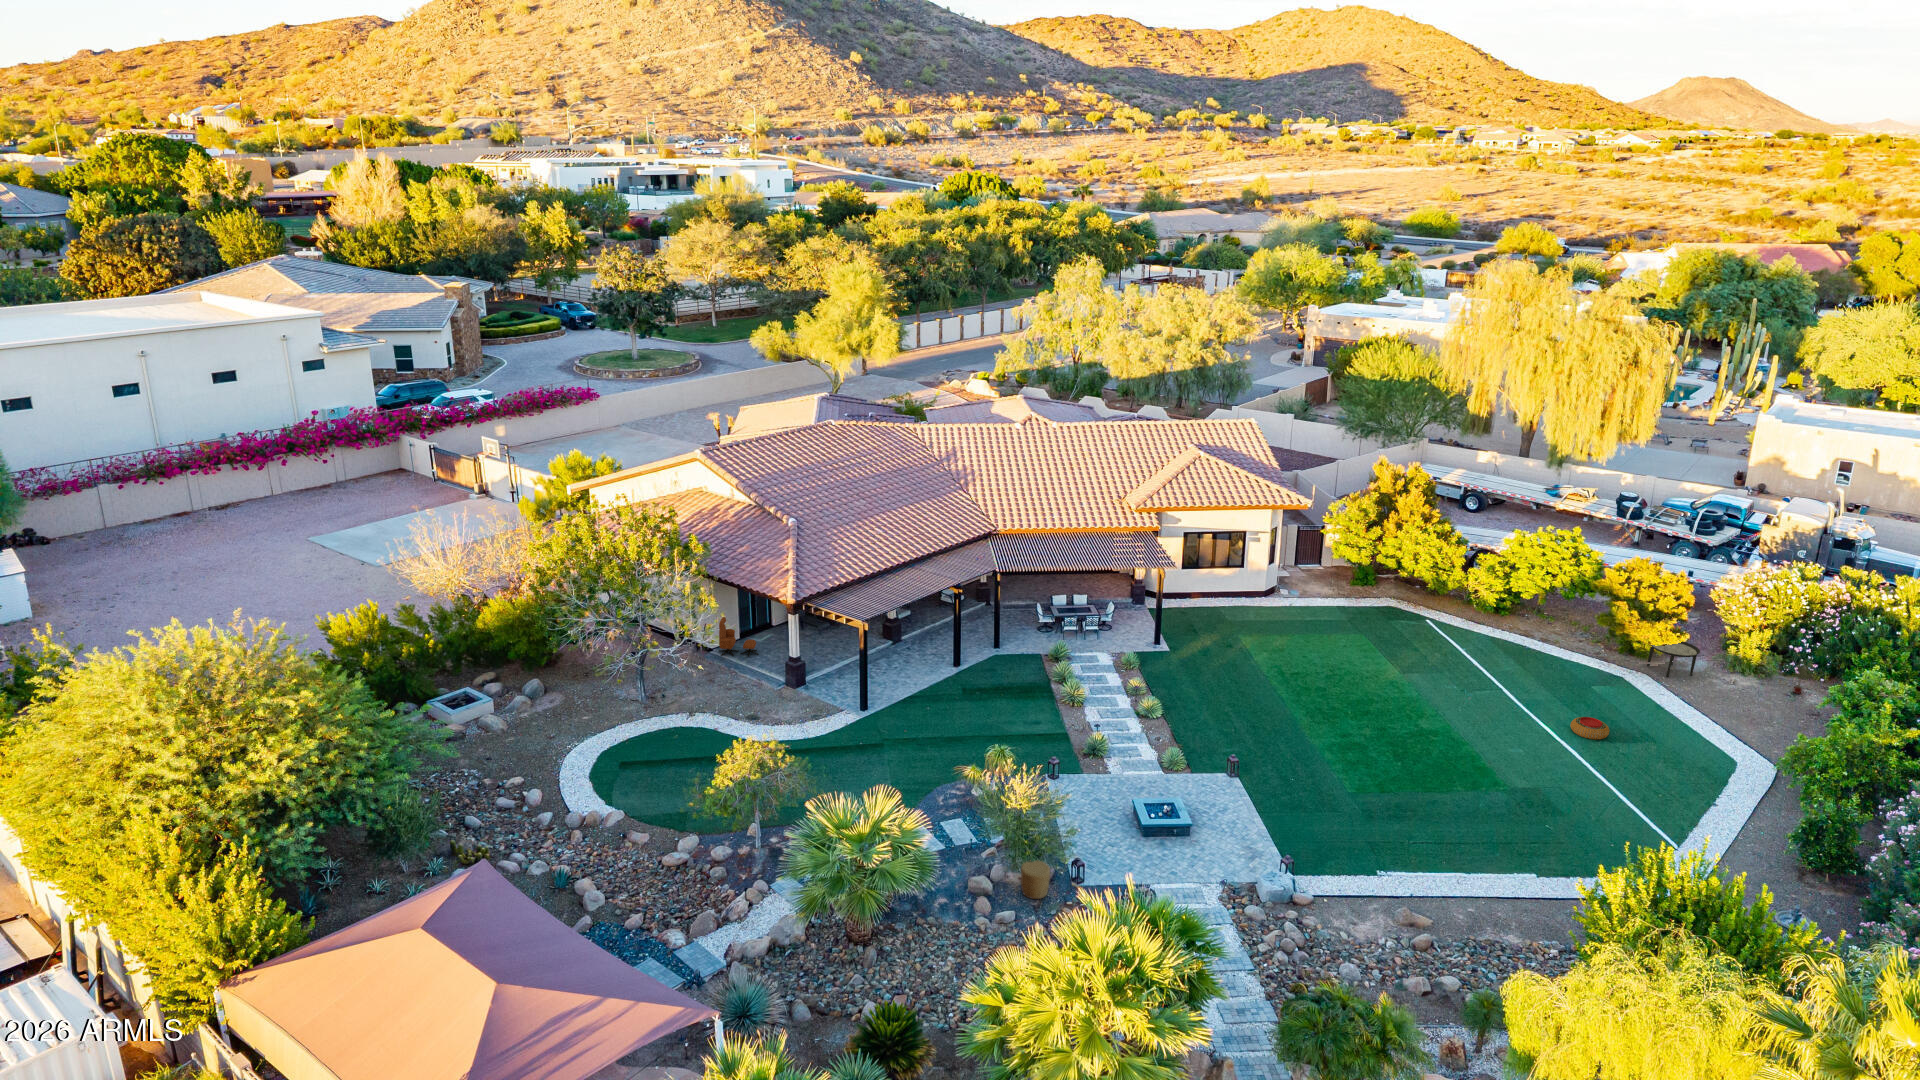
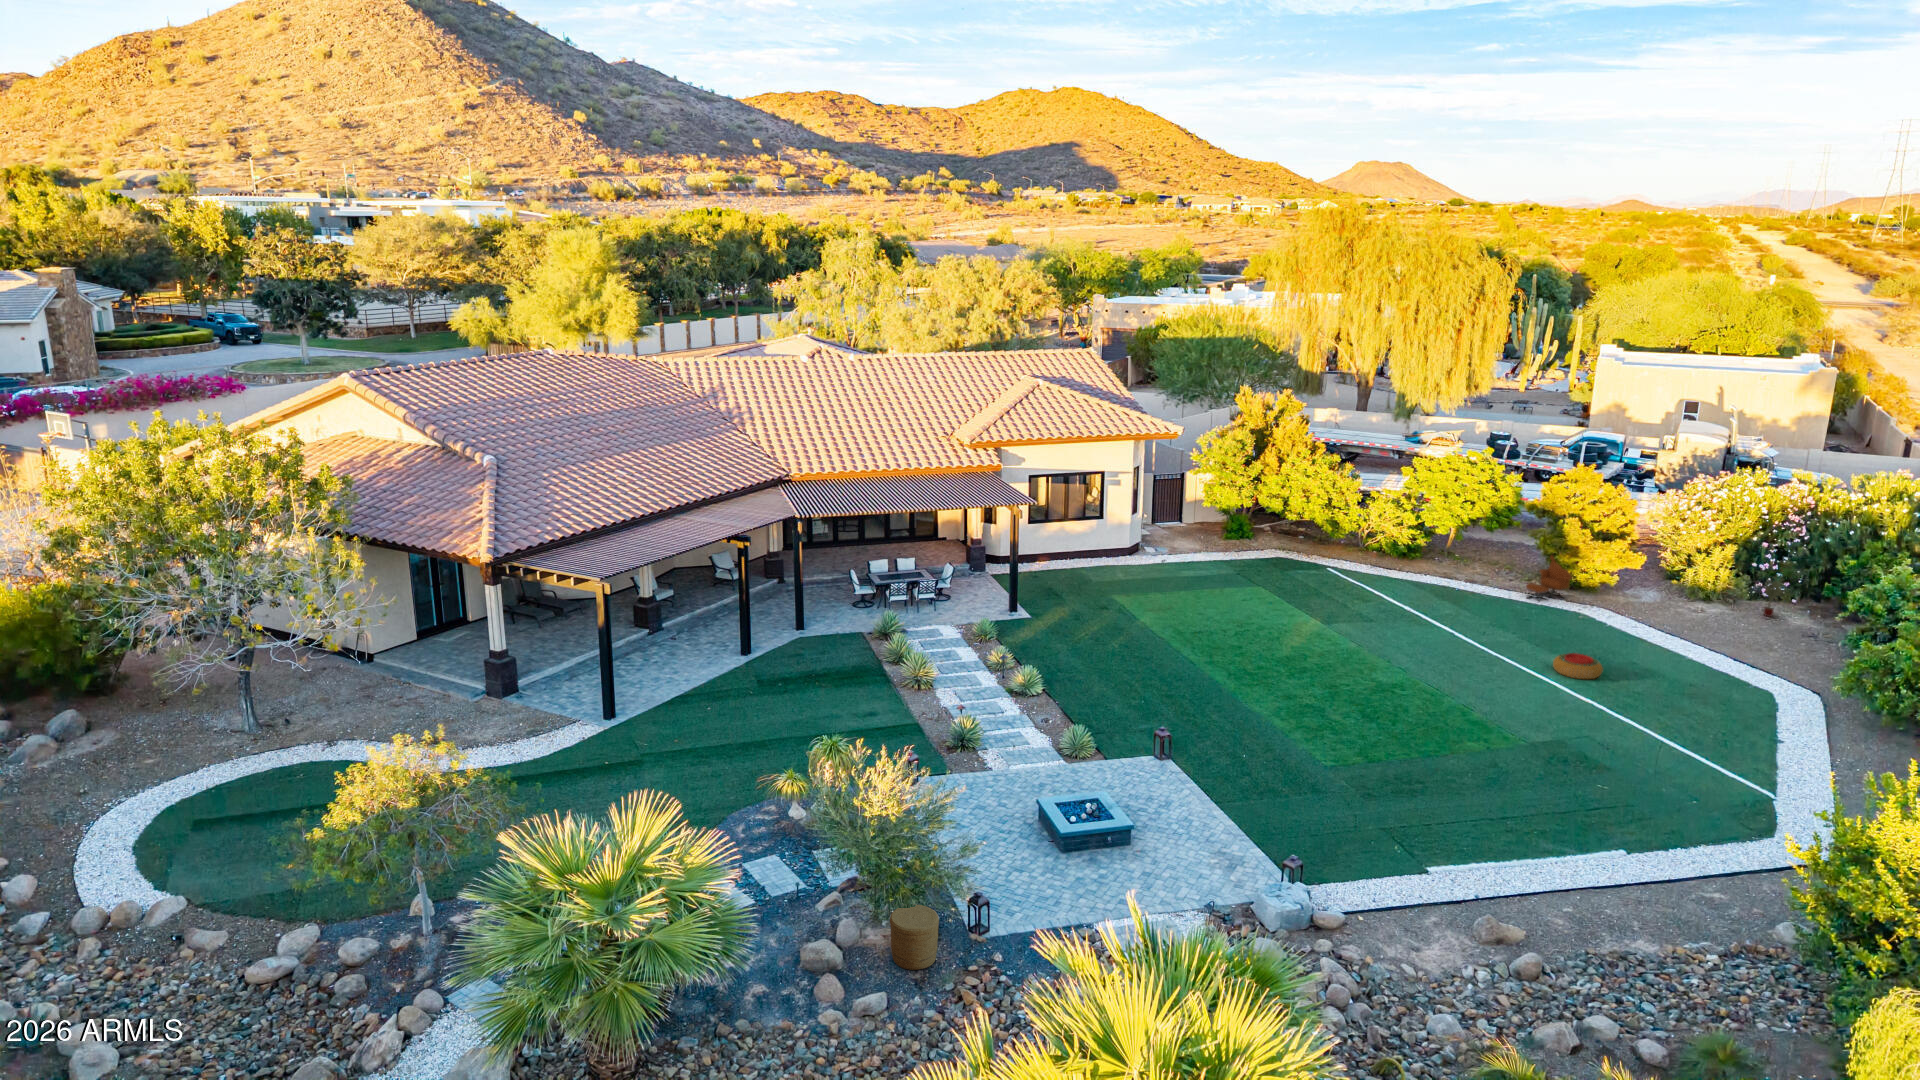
lounge chair: present [719,617,758,657] -> present [1526,556,1574,600]
round table: present [1647,641,1700,677] -> none [1594,566,1656,610]

